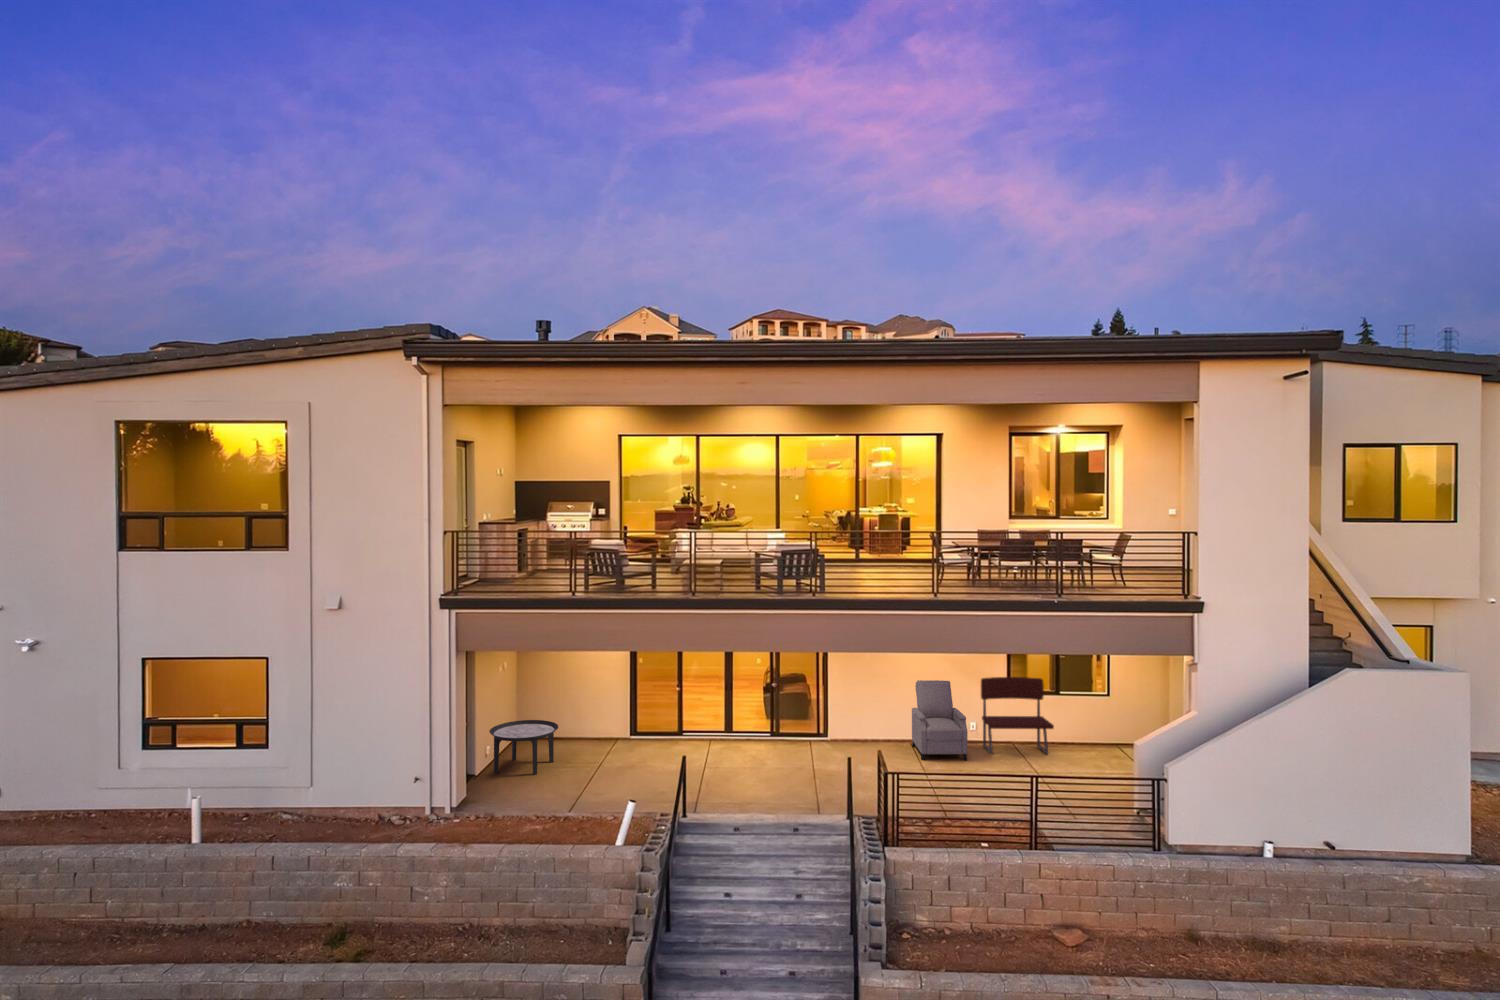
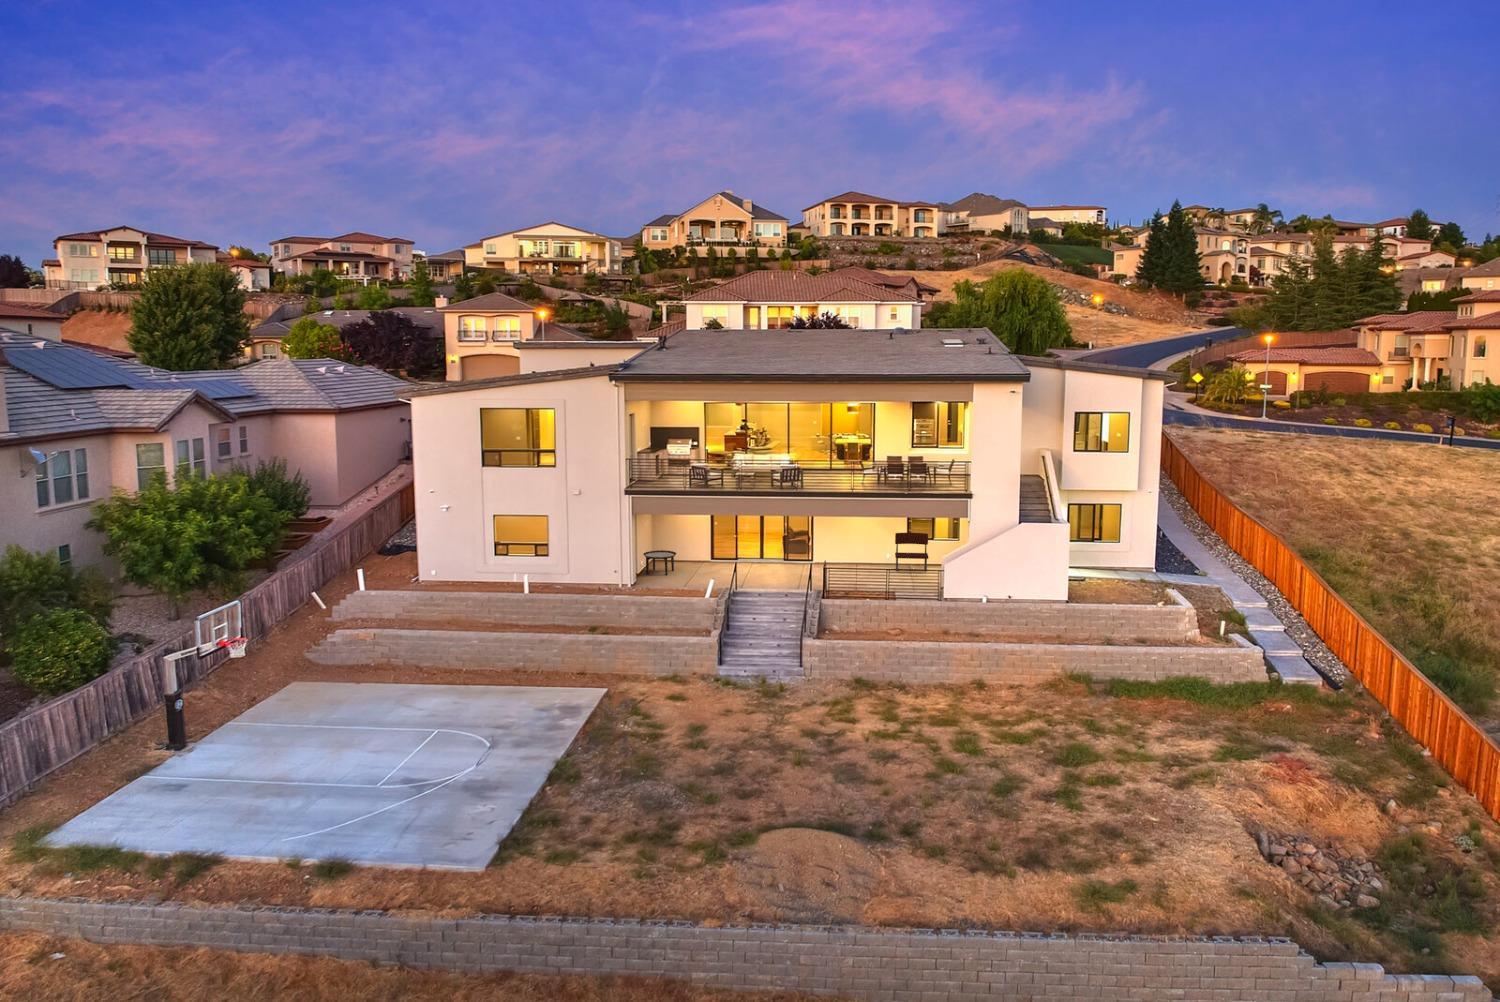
chair: present [912,680,968,760] -> none [858,534,882,573]

